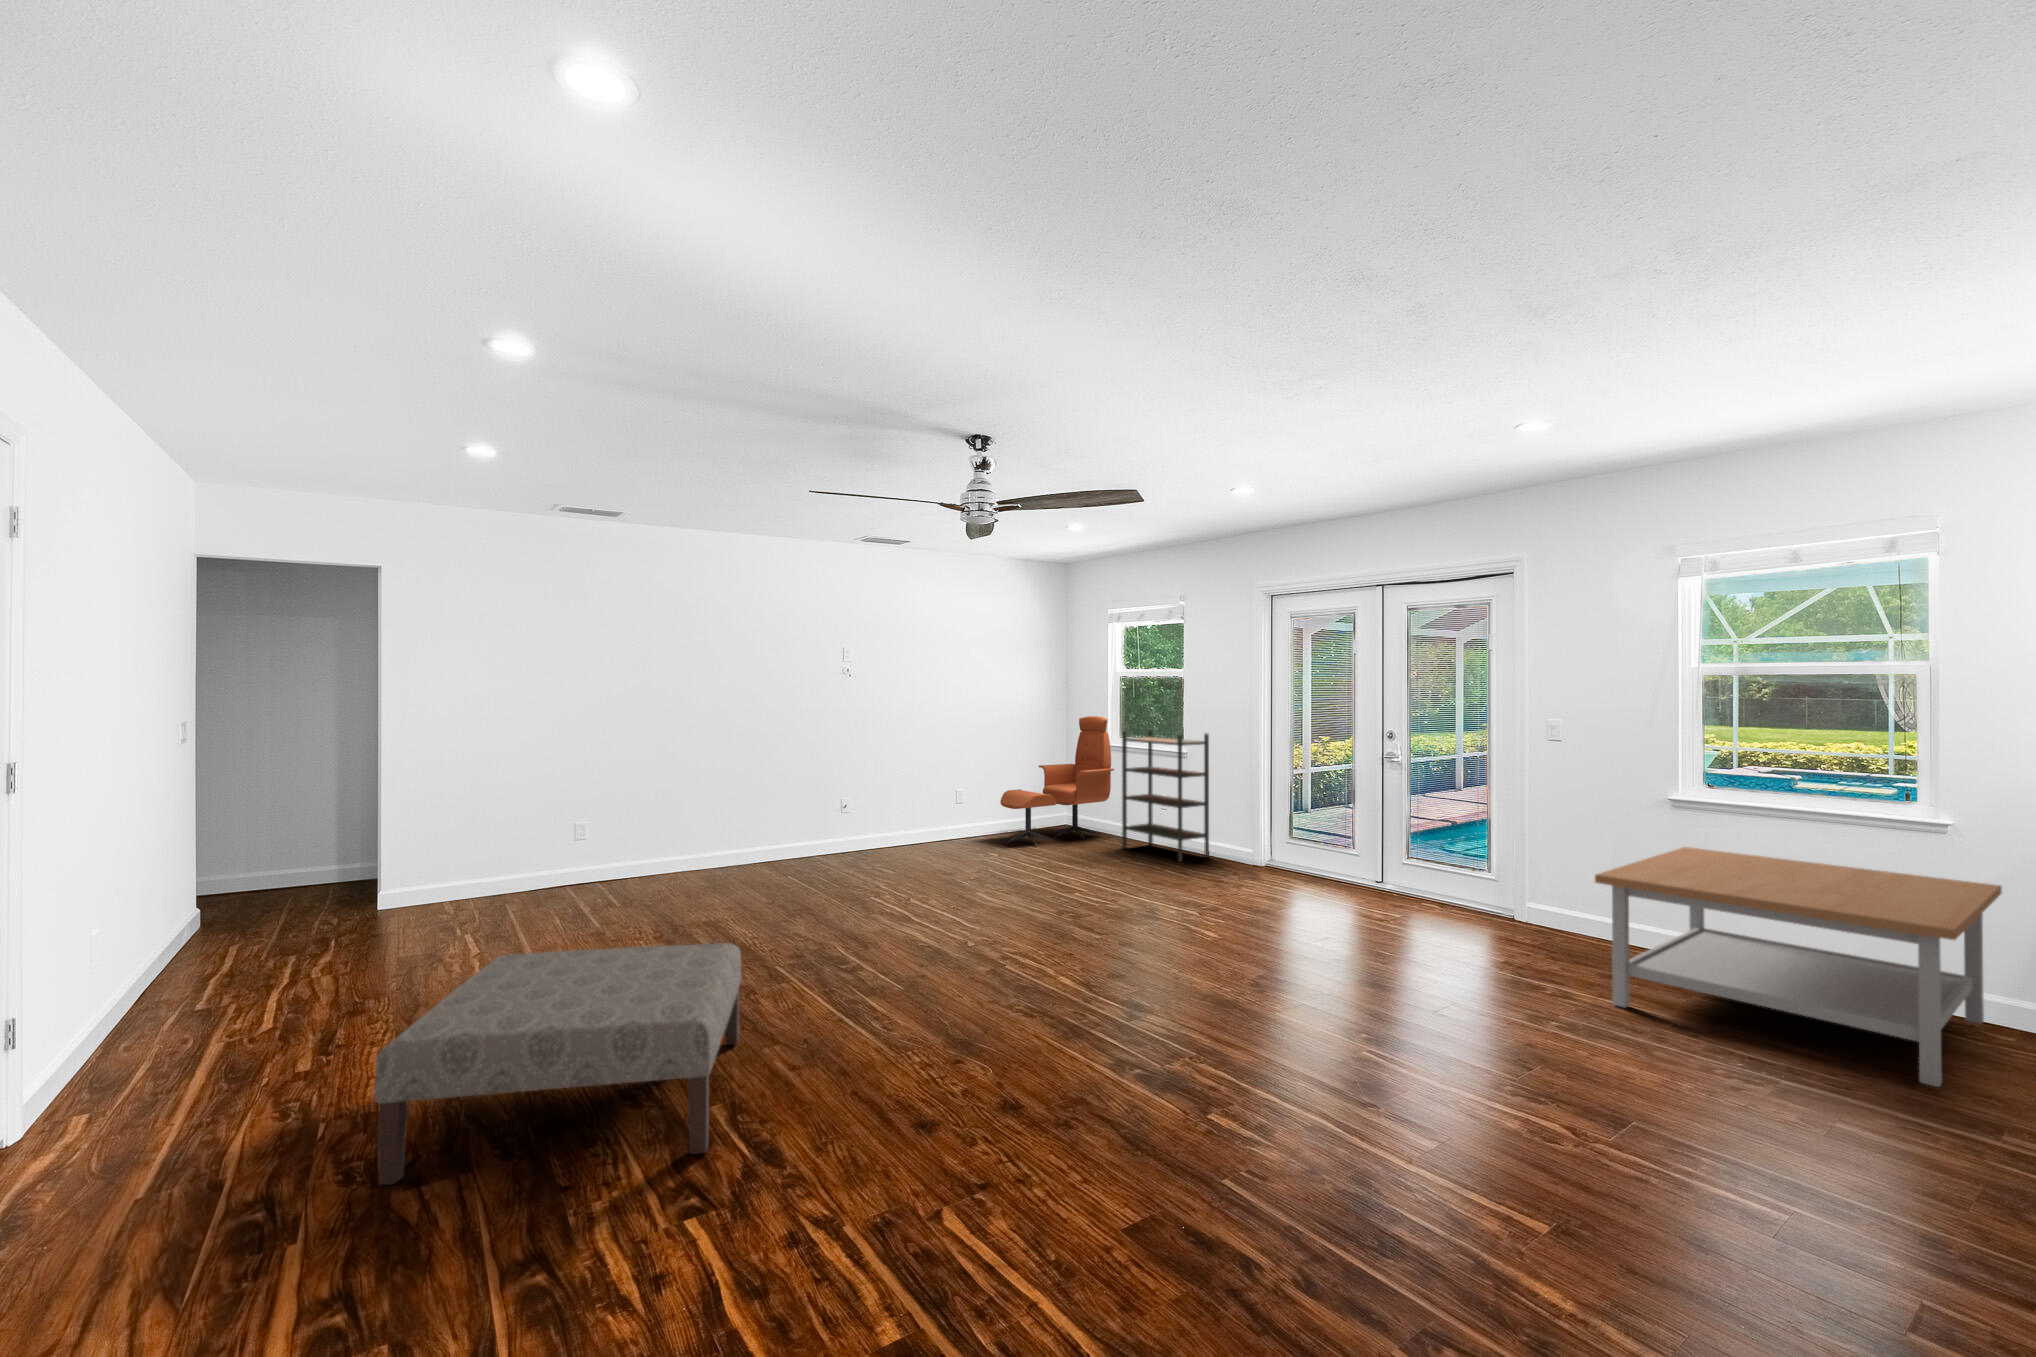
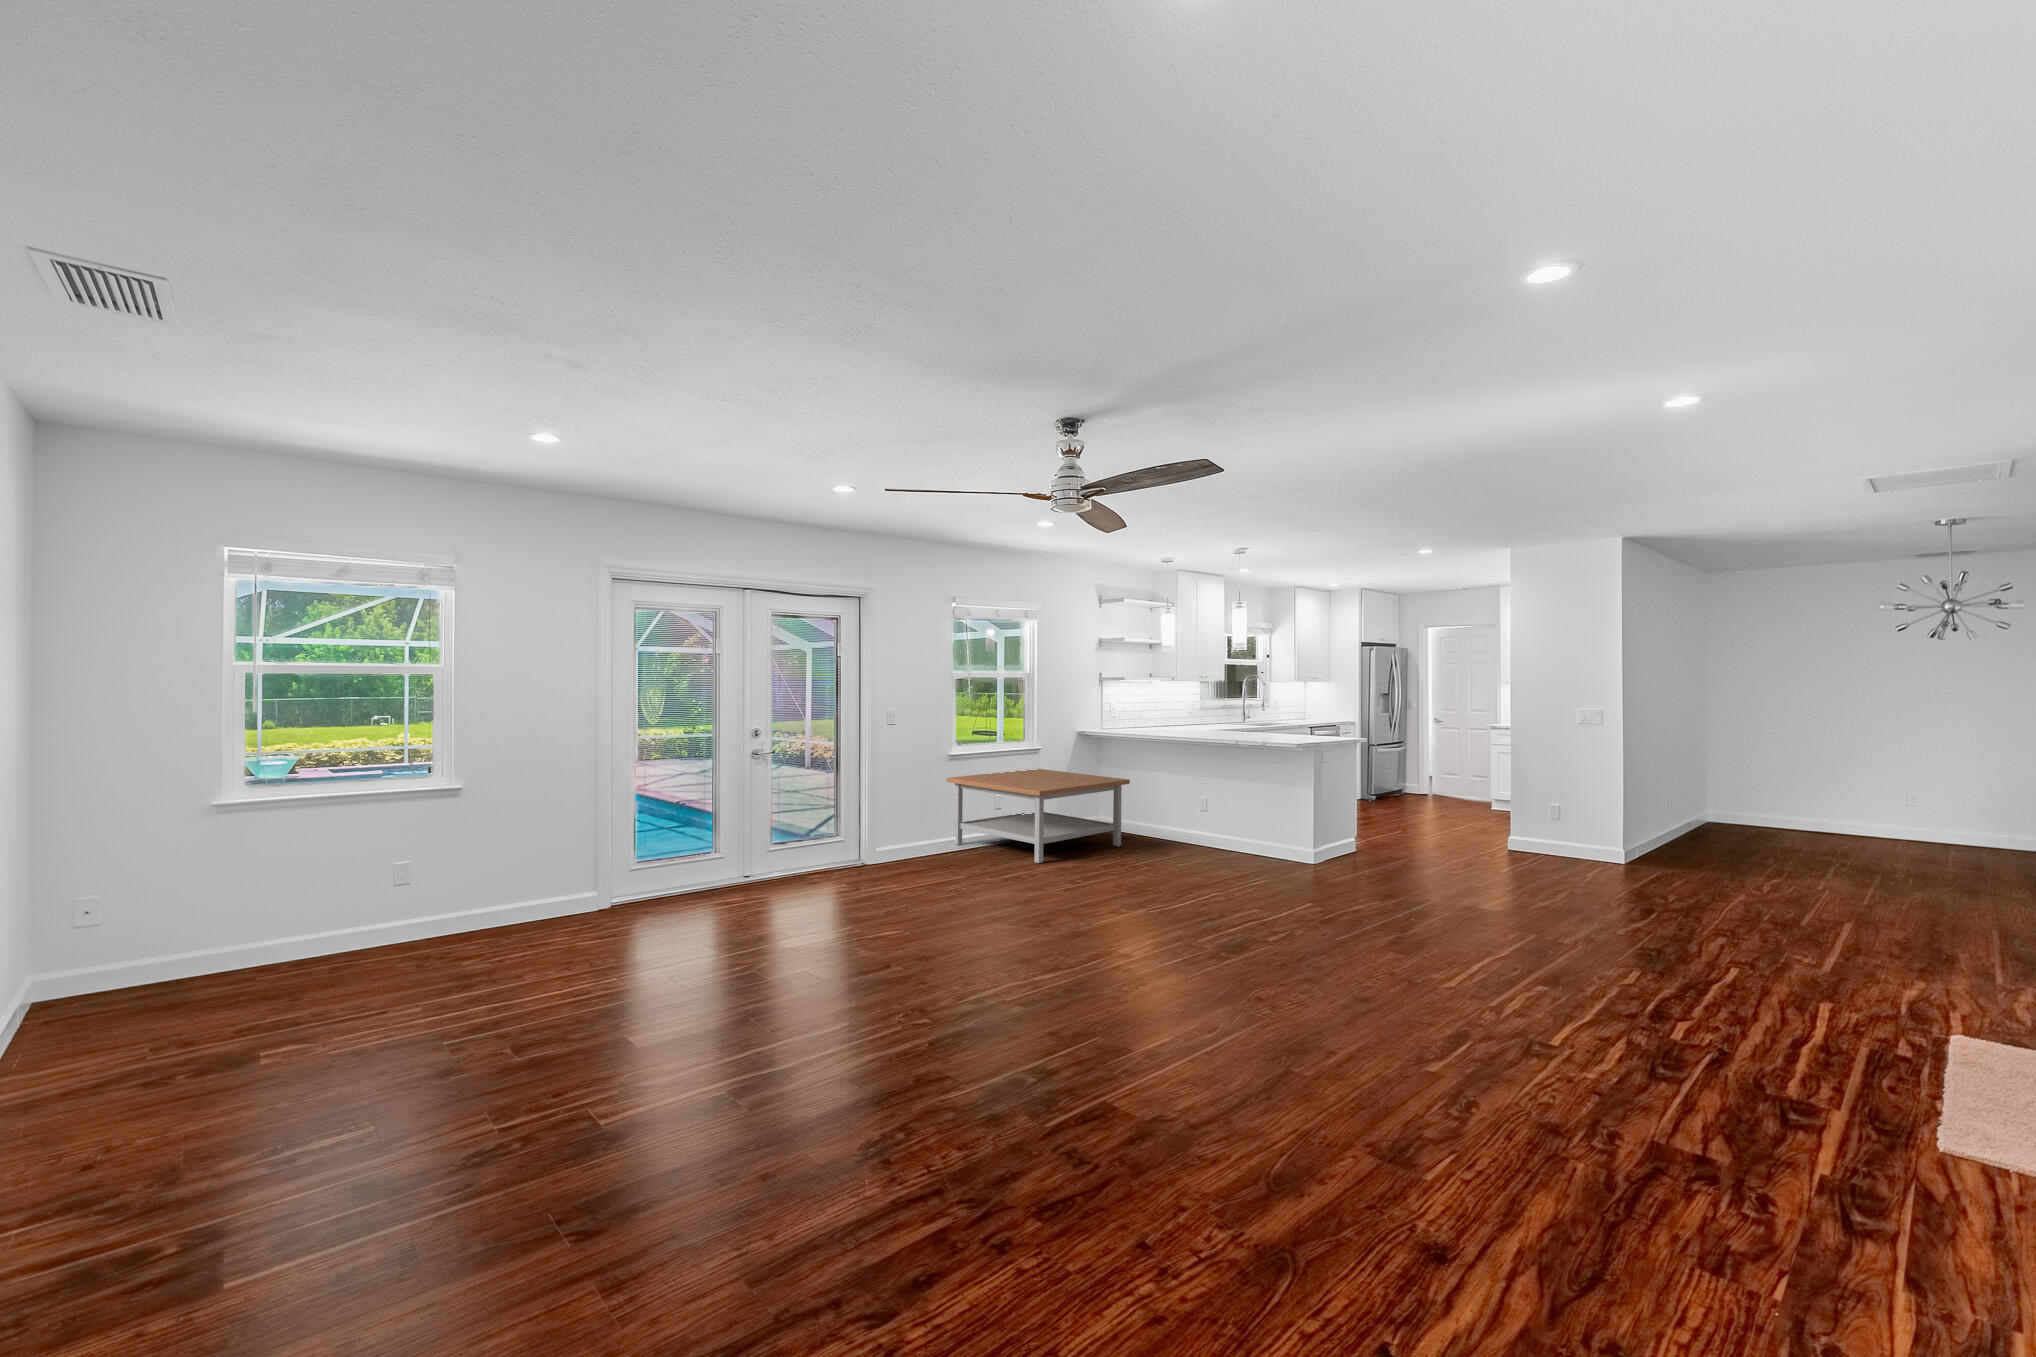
lounge chair: present [1000,716,1114,847] -> none [44,744,264,1041]
bookshelf: present [1122,730,1209,862] -> none [353,748,517,955]
ottoman: present [375,943,741,1185] -> none [1301,957,1743,1237]

